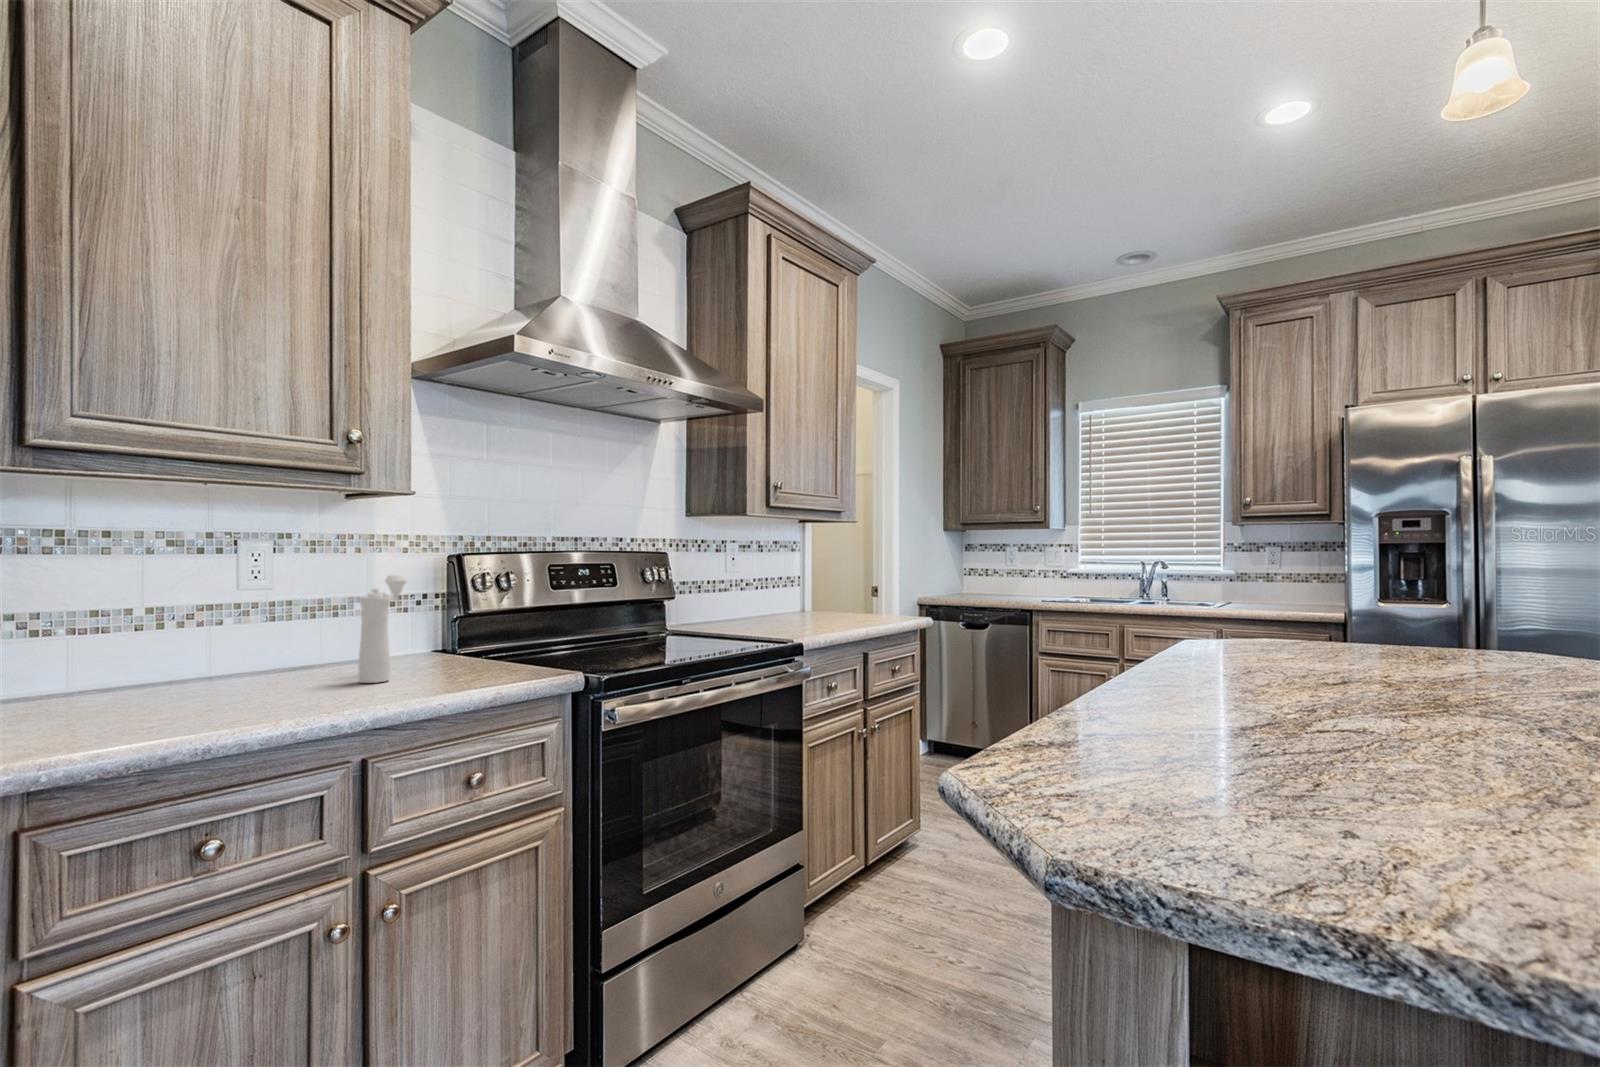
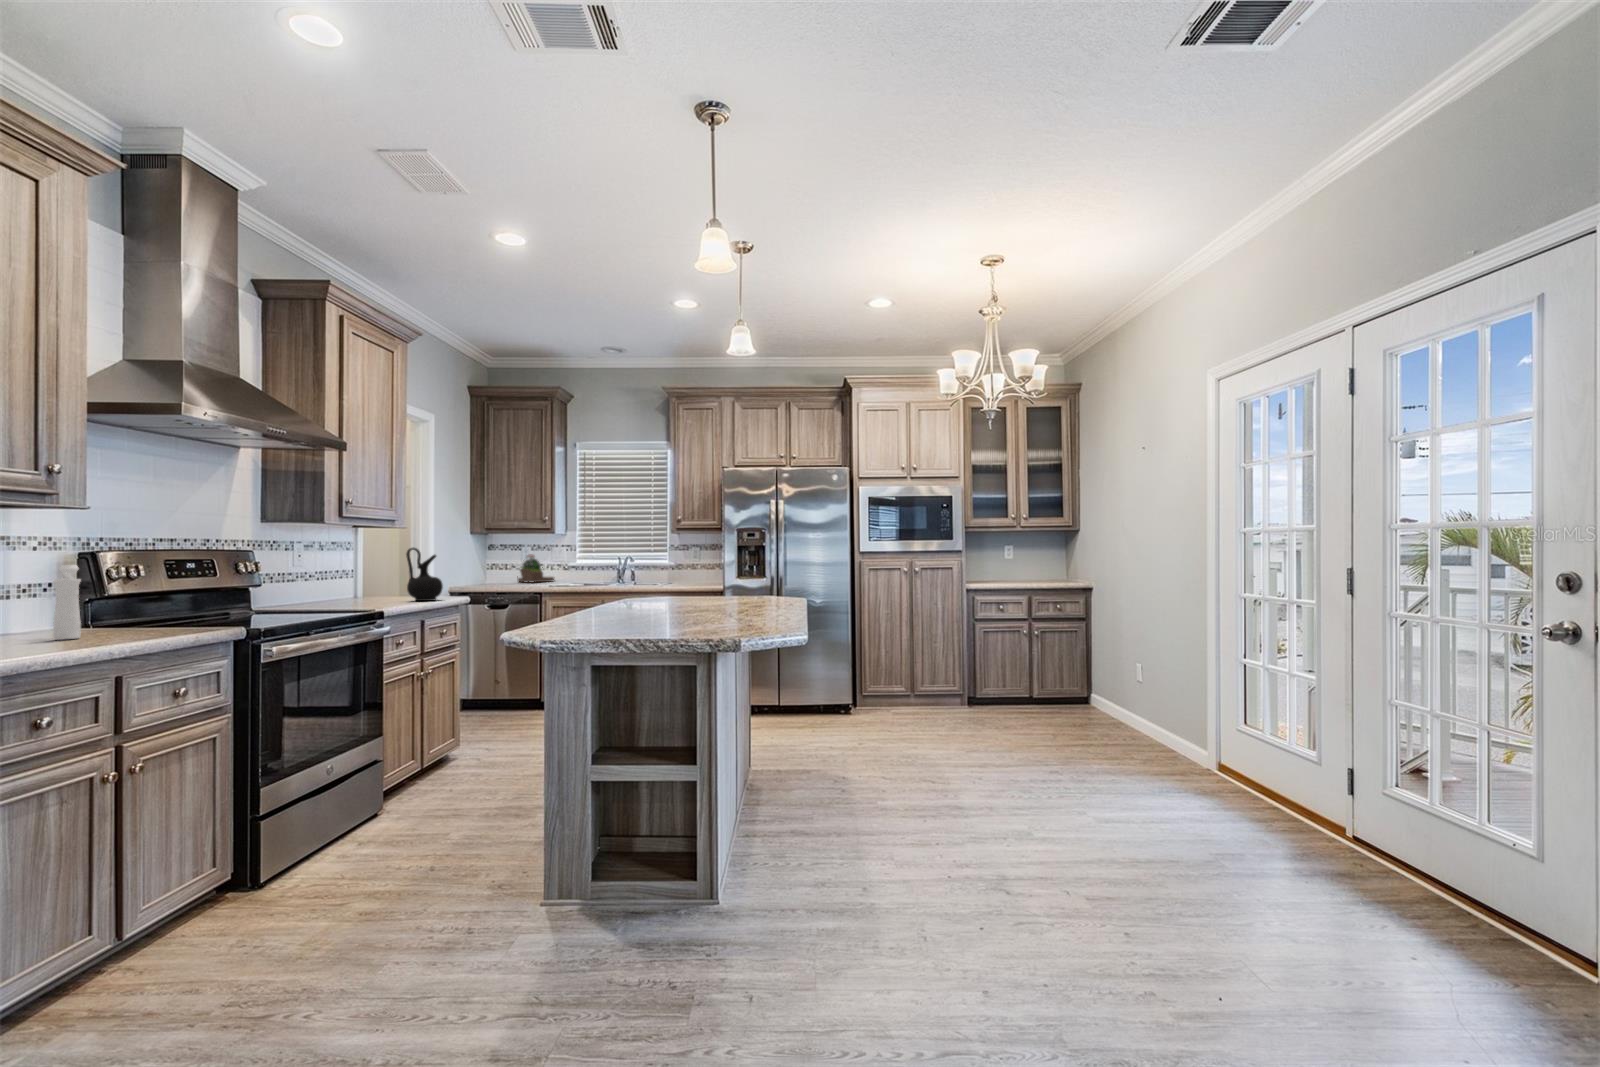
ceramic jug: none [848,549,894,625] -> present [406,548,443,601]
succulent plant: none [1002,556,1050,593] -> present [517,555,554,582]

